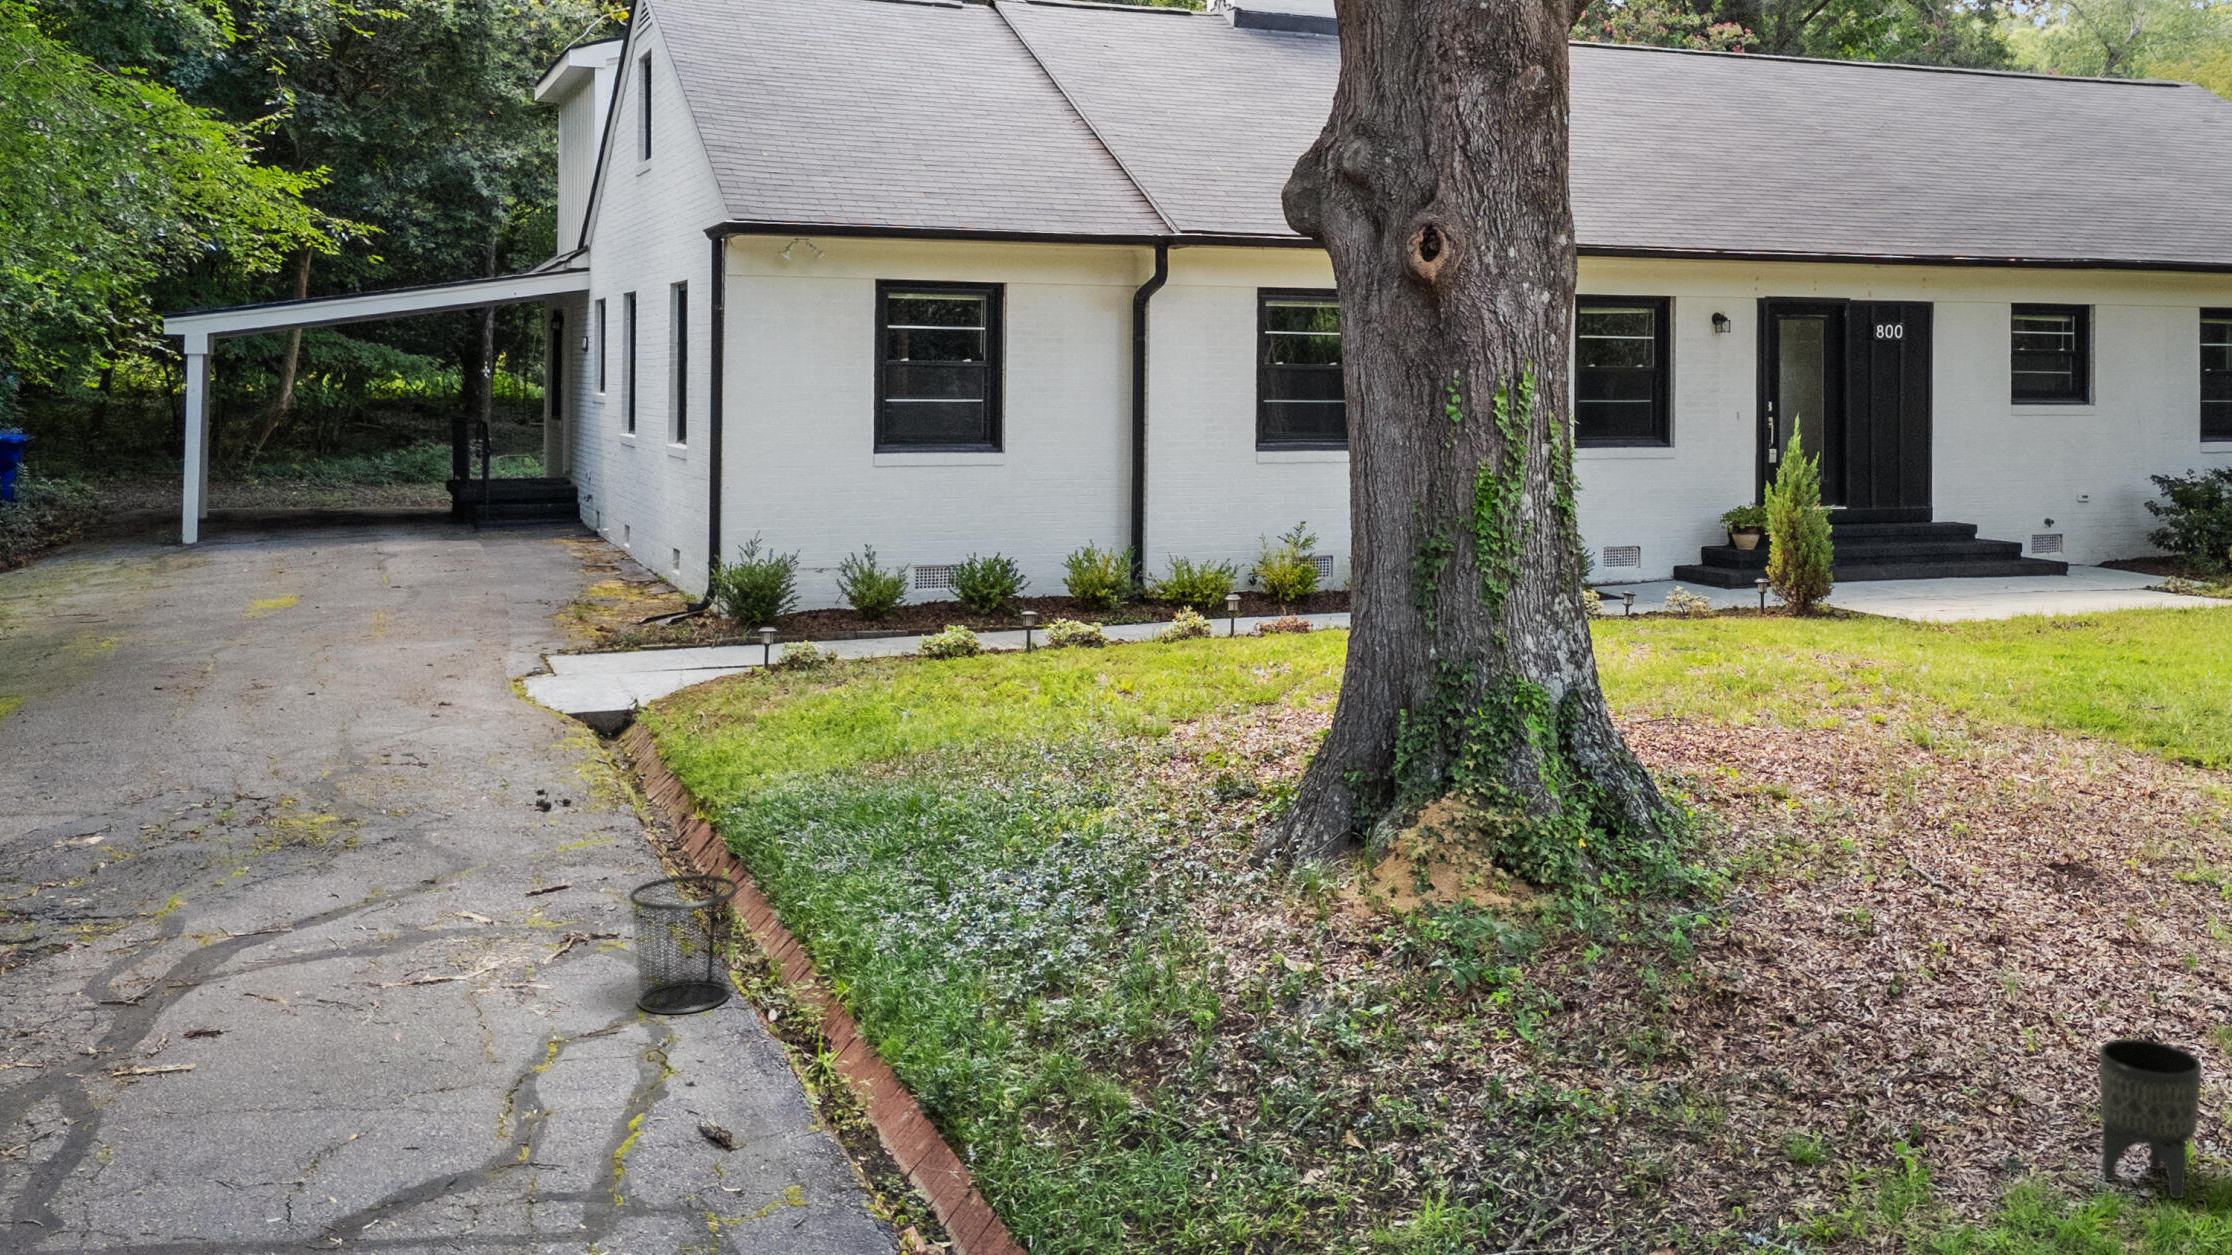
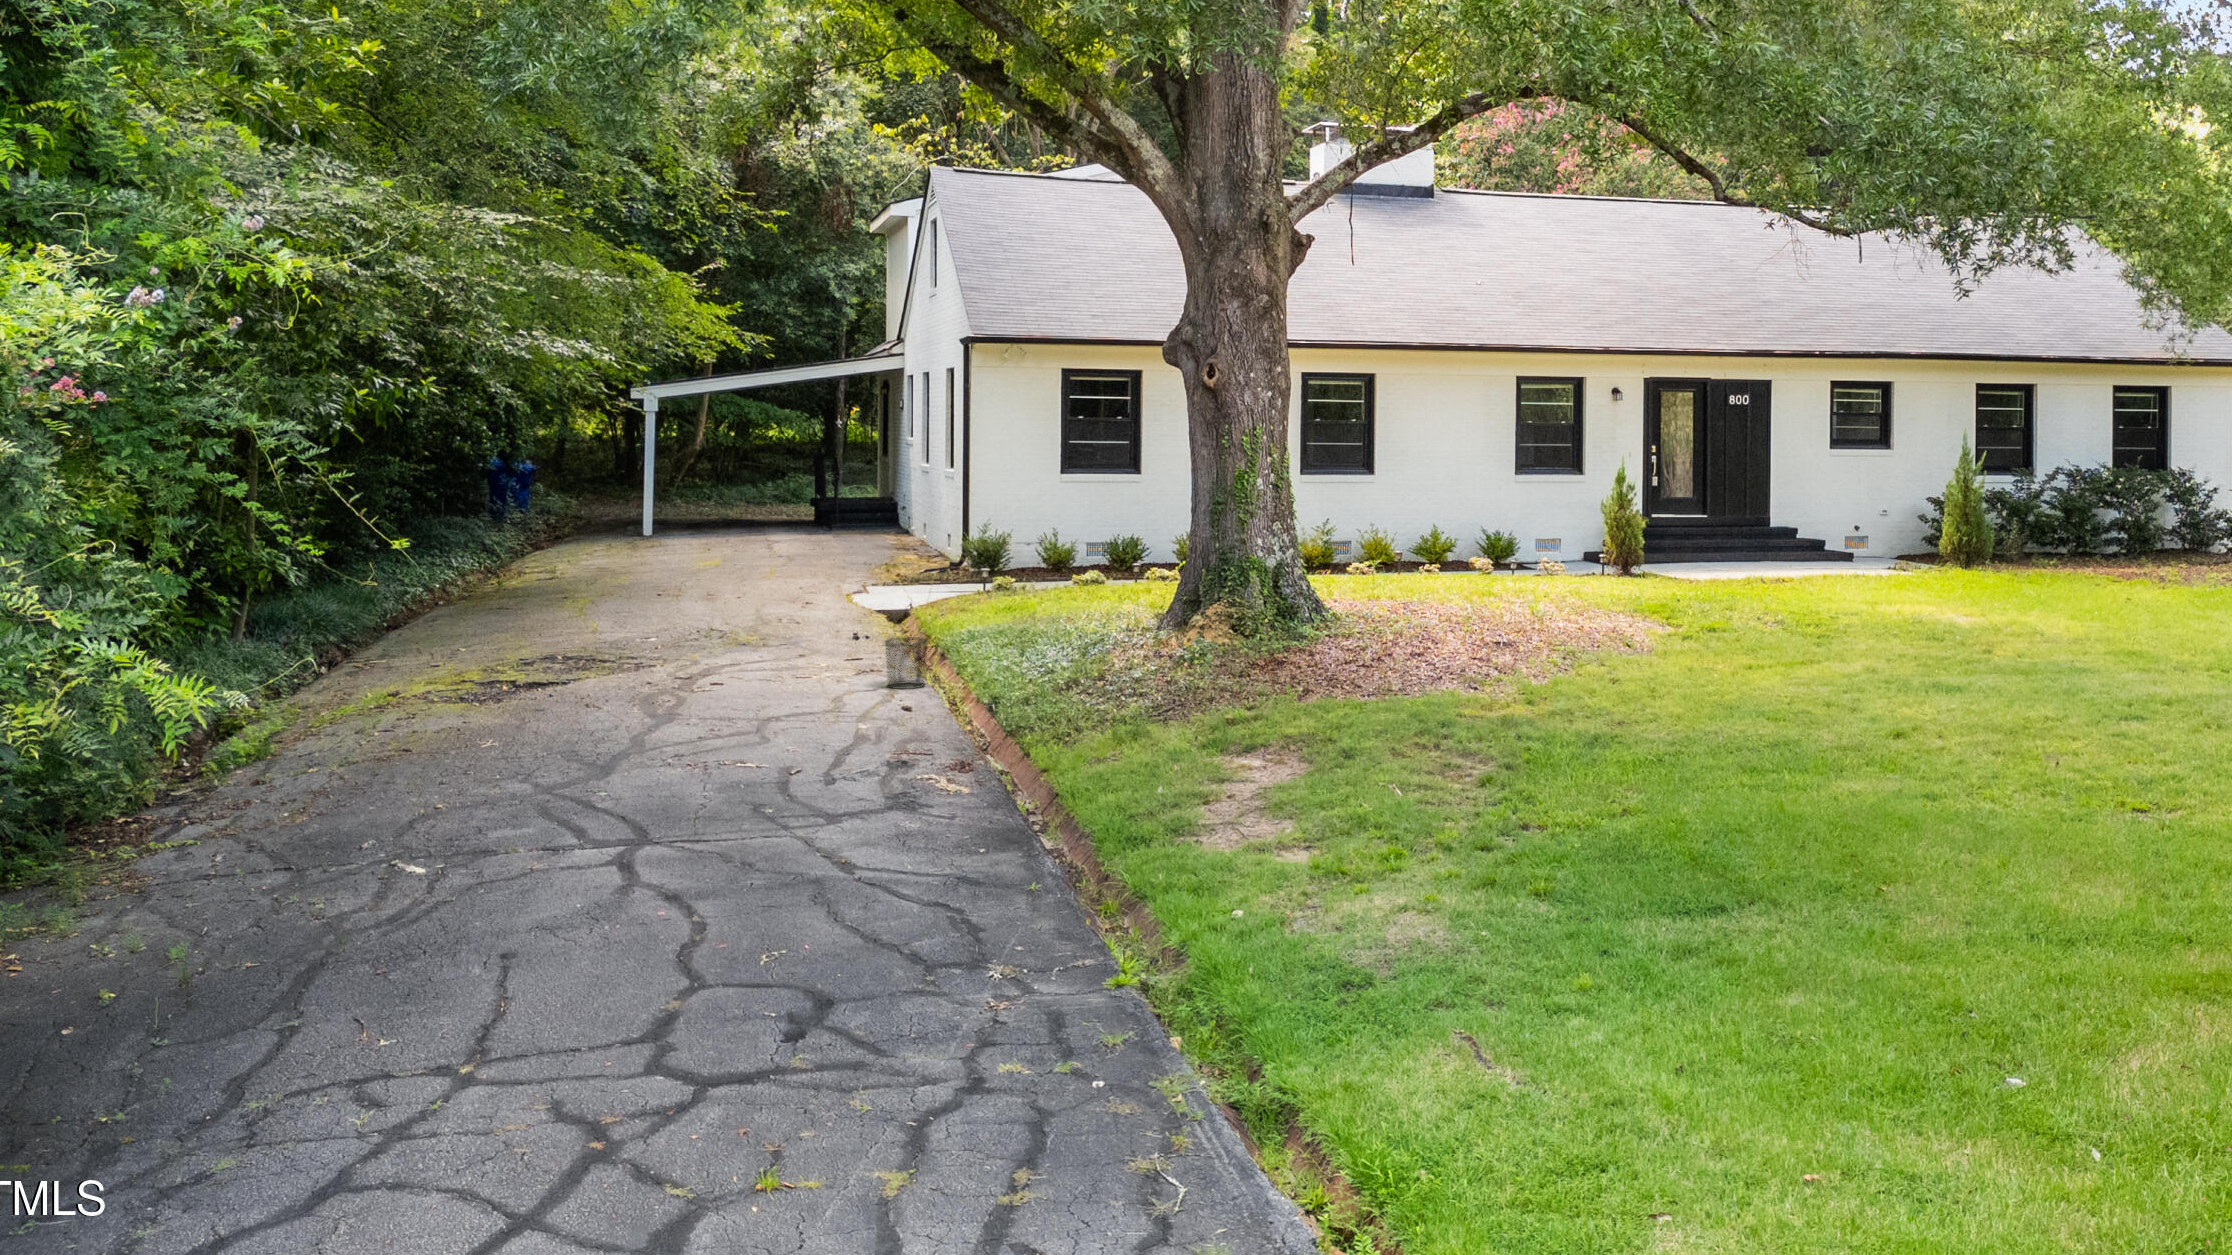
planter: present [2099,1039,2202,1199] -> none [1370,664,1403,713]

